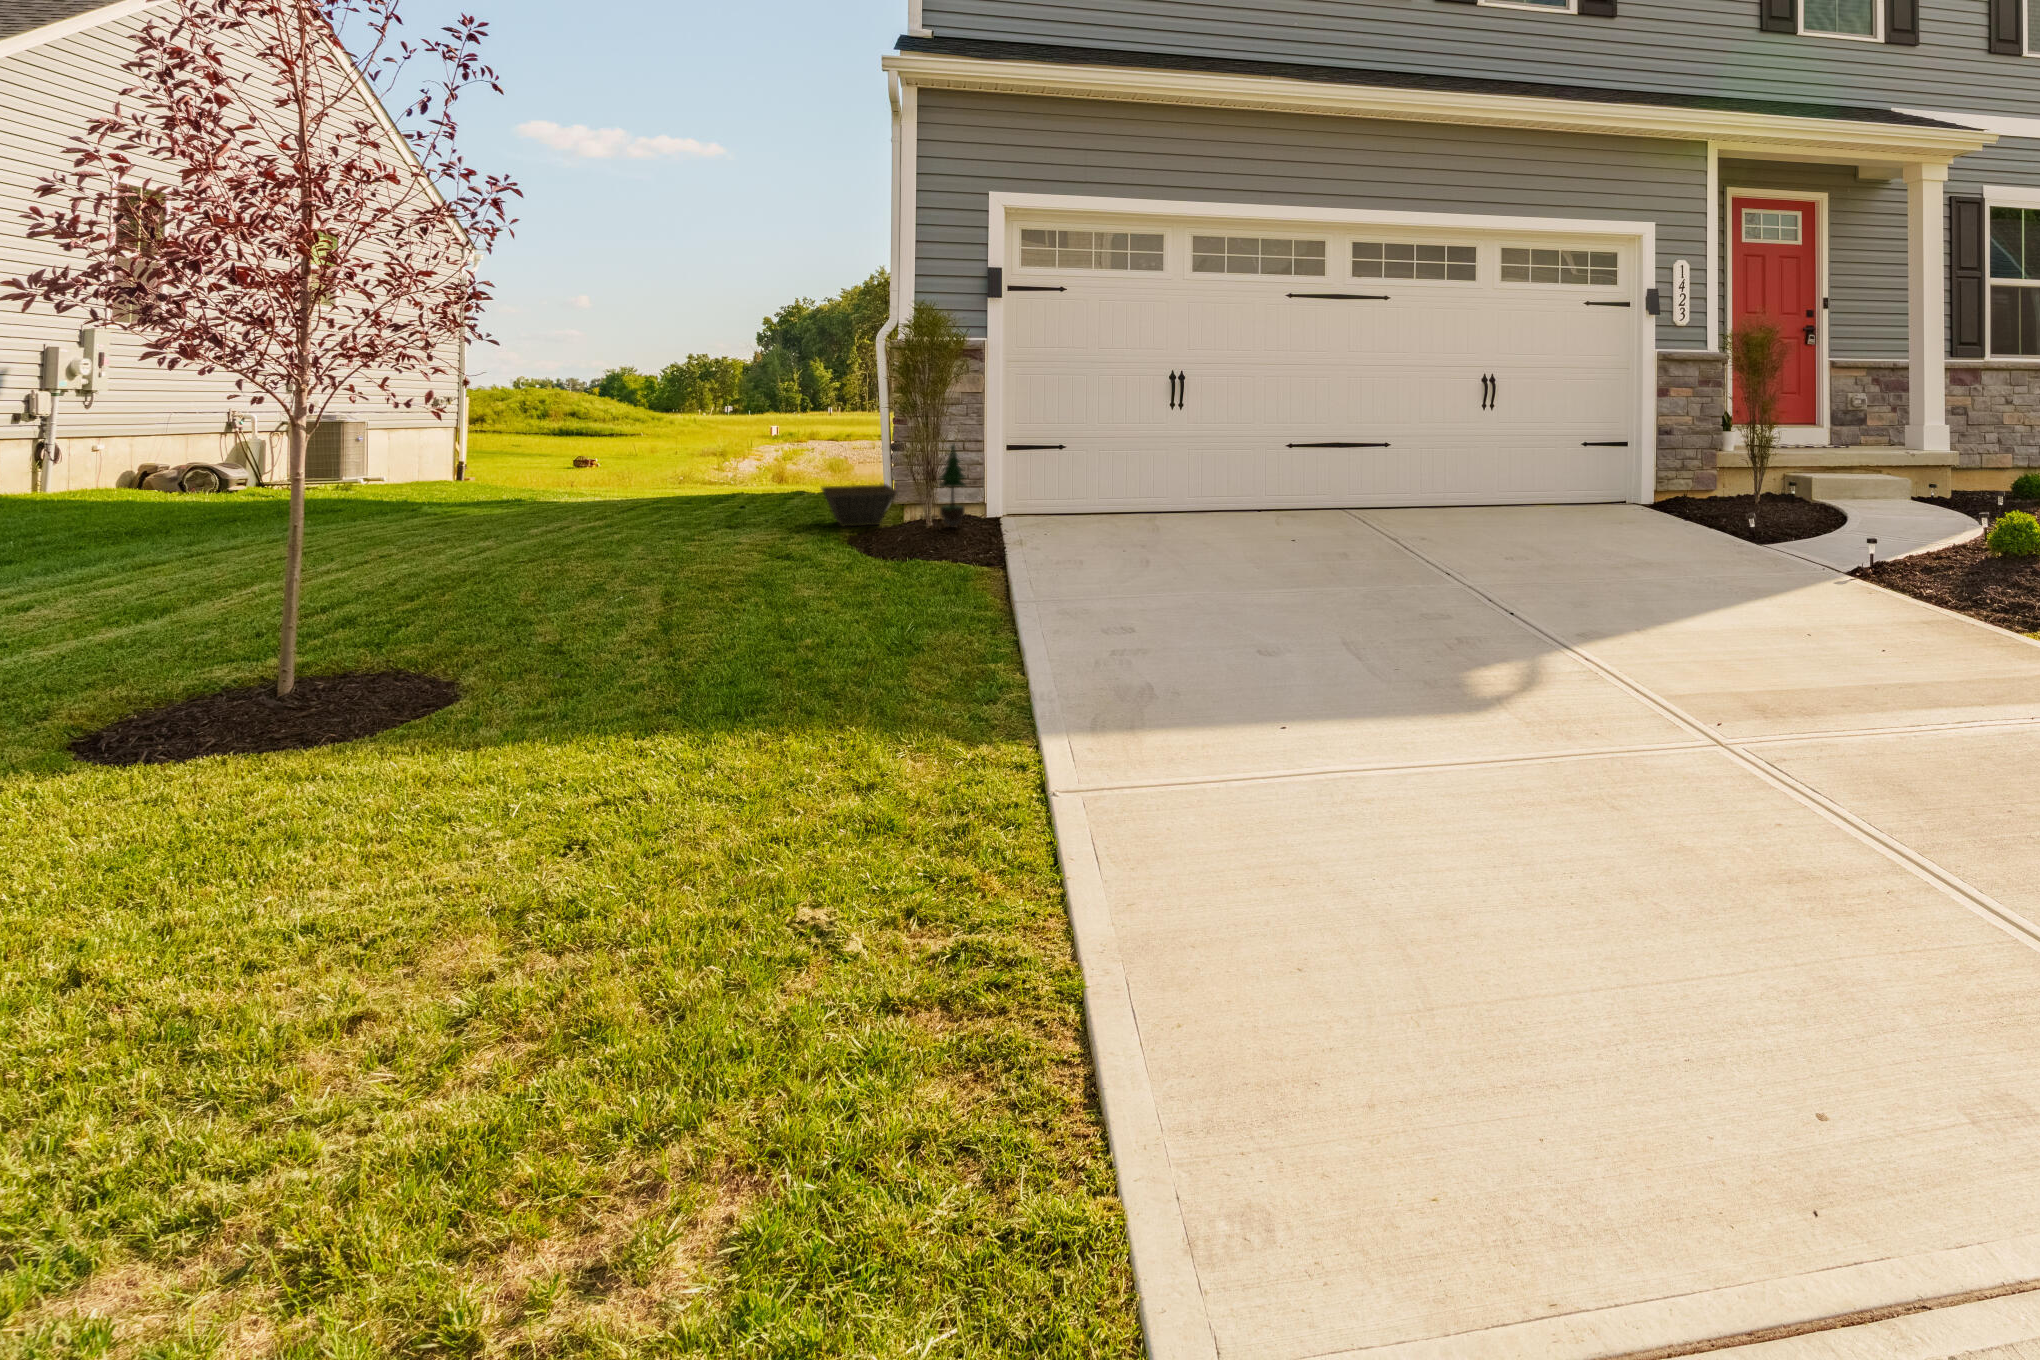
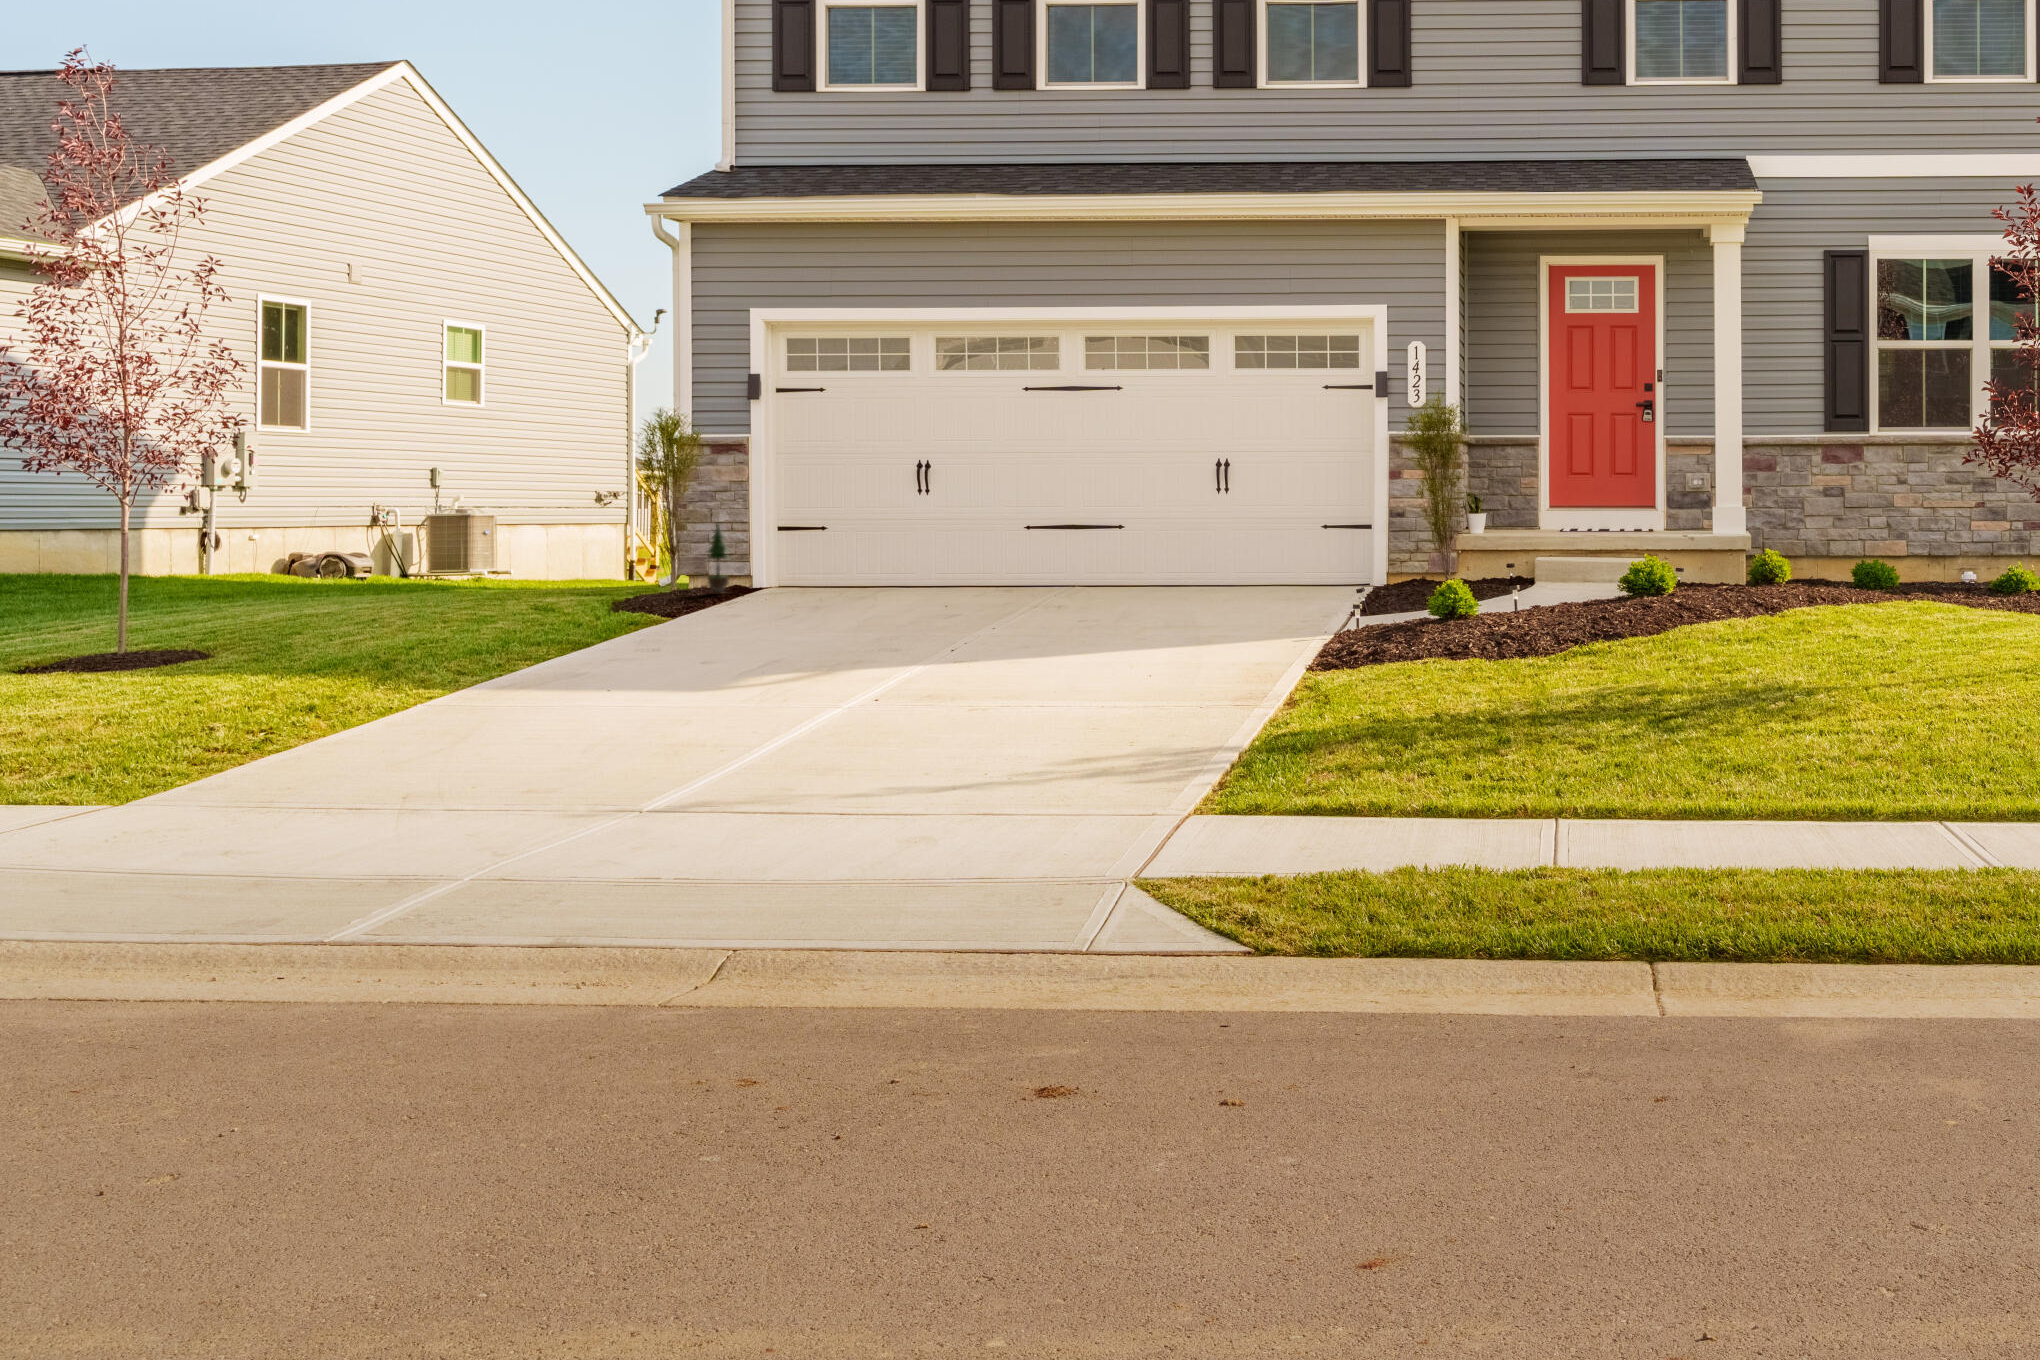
basket: present [822,484,897,526] -> none [622,559,689,592]

